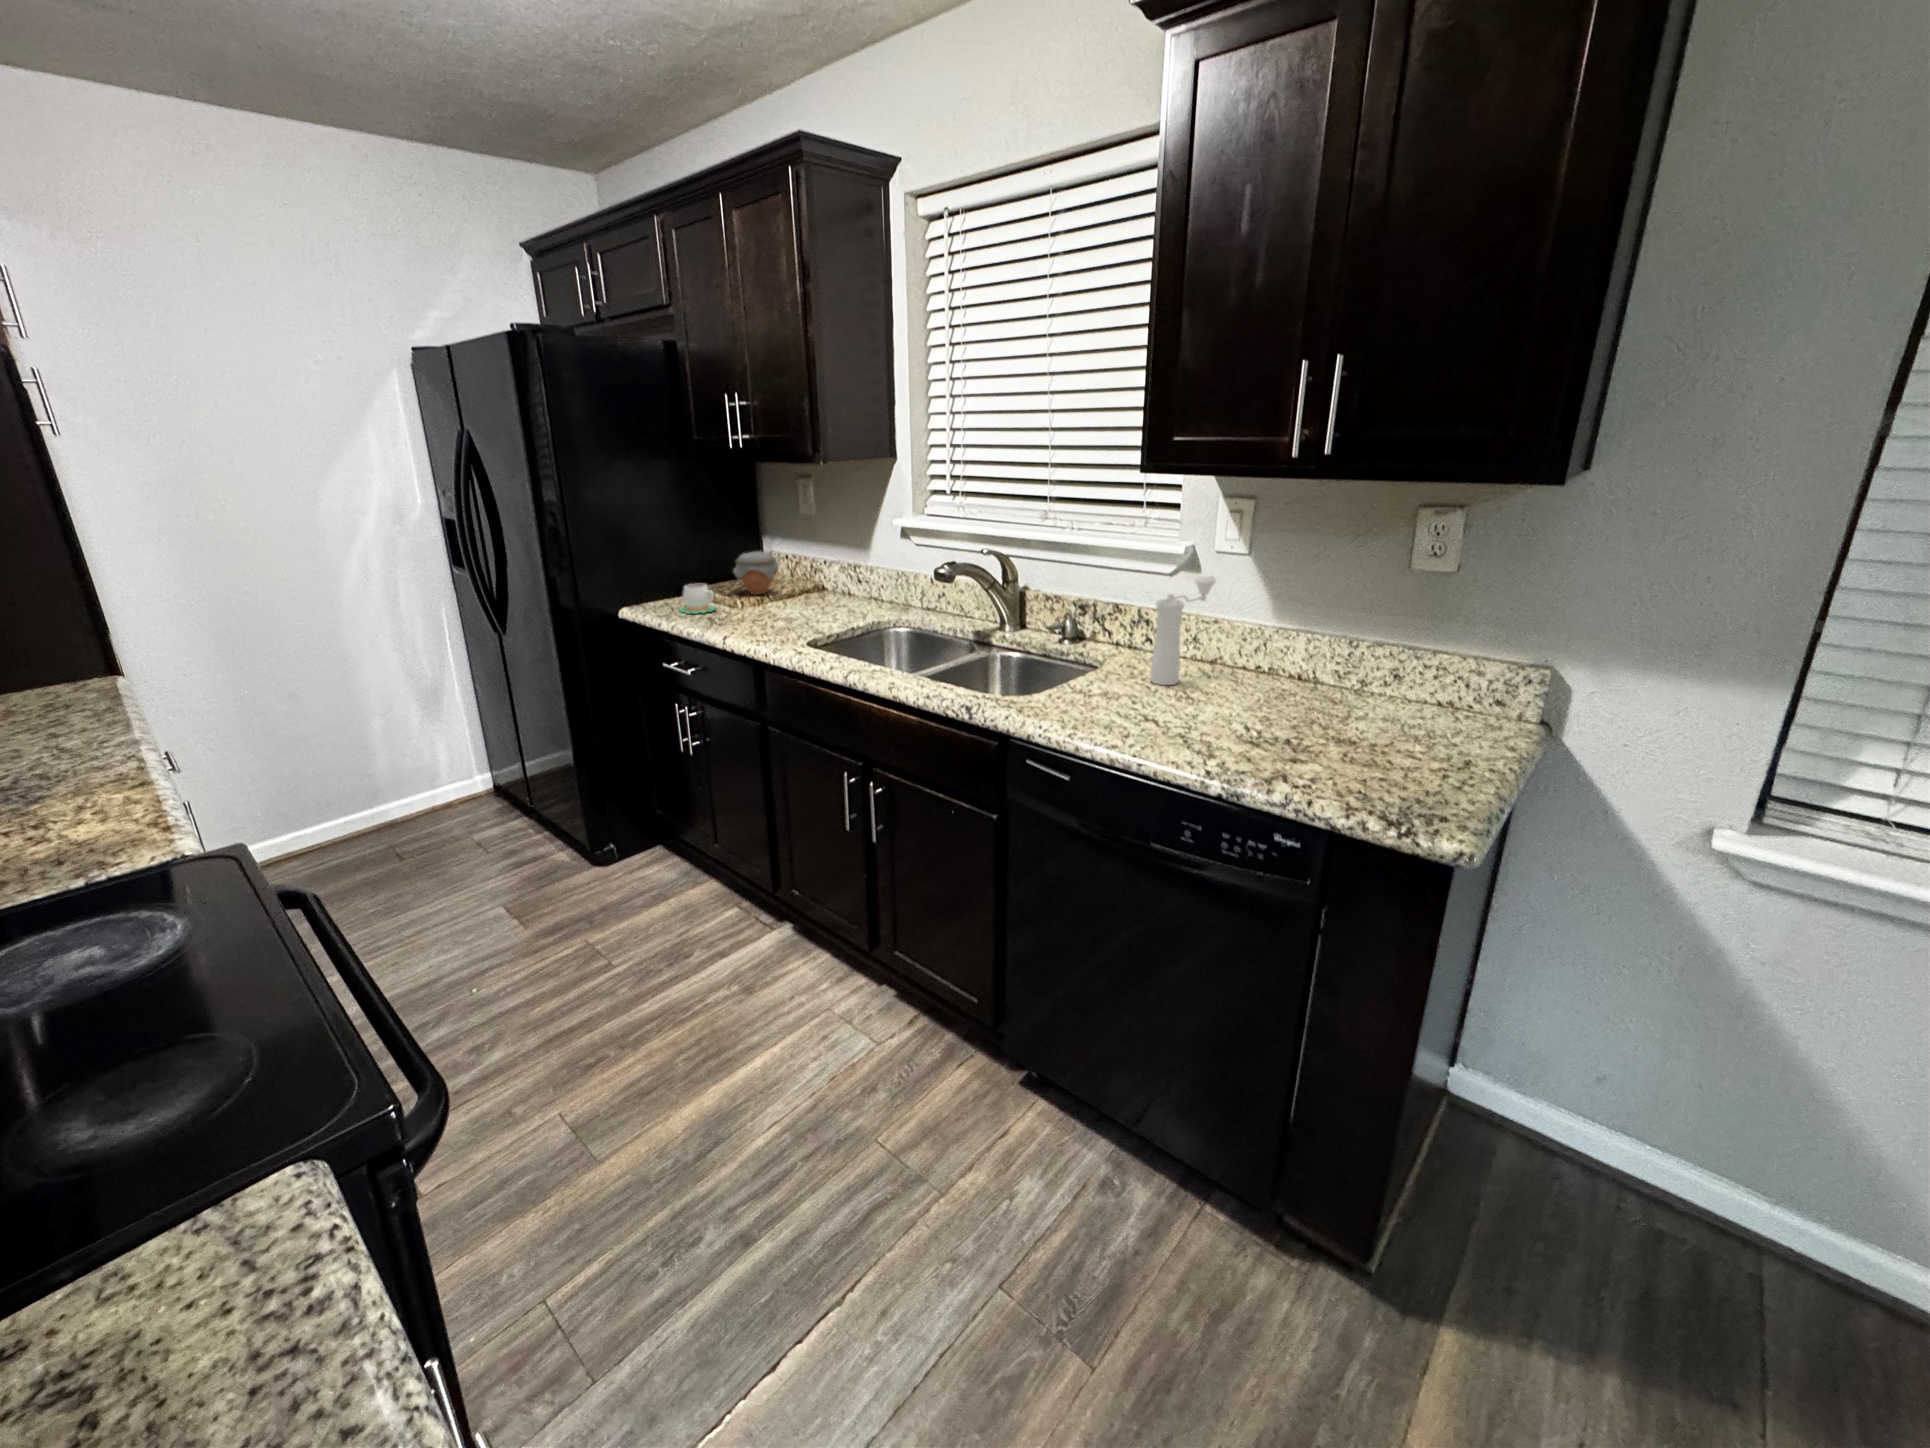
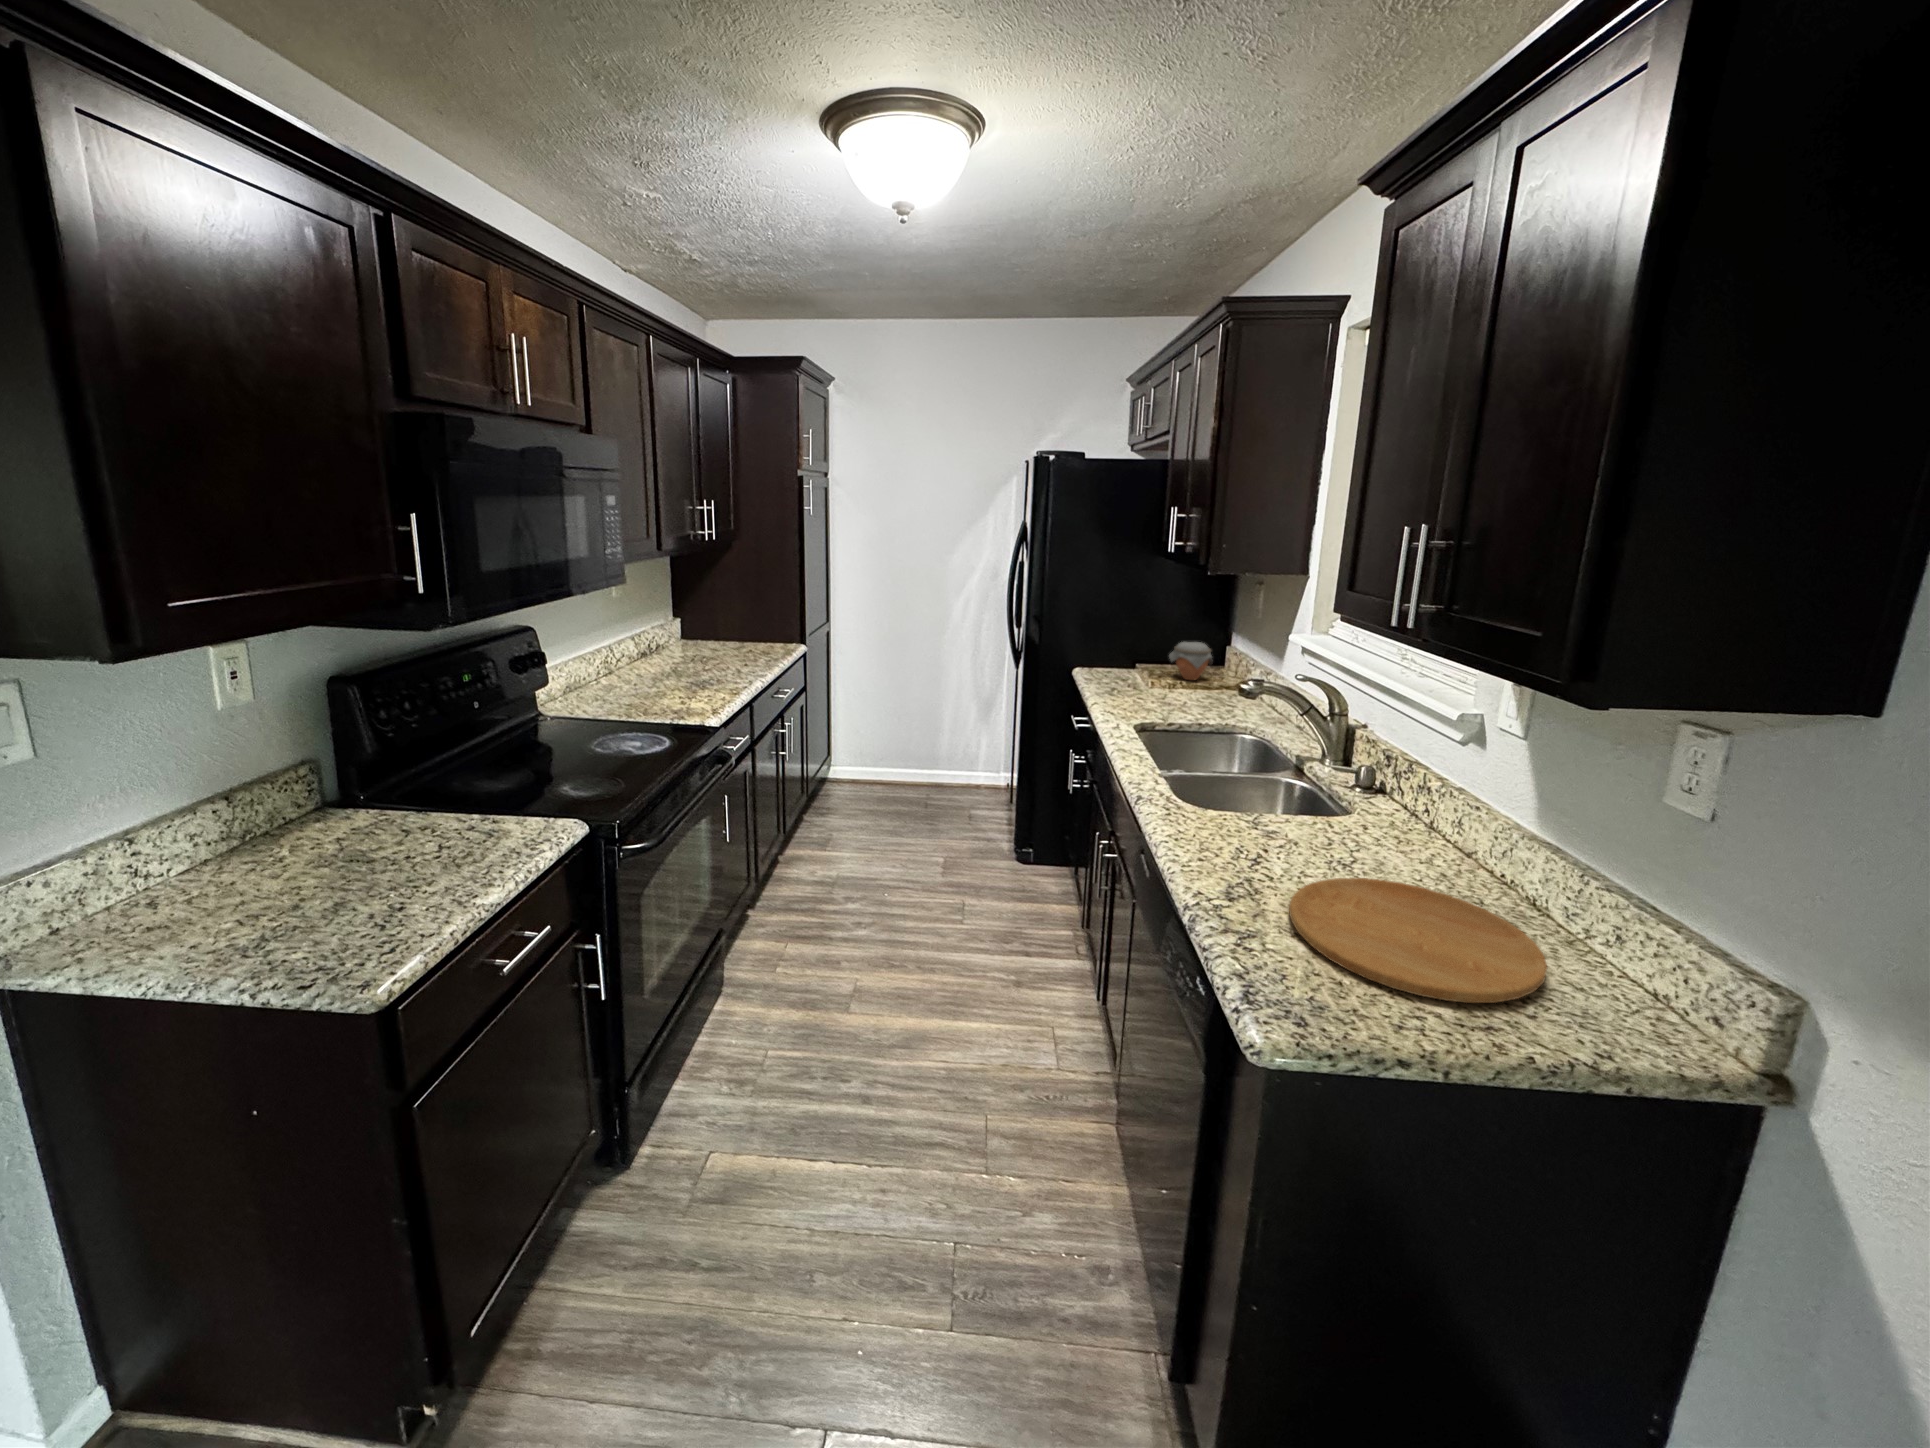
pepper mill: present [1150,574,1216,685] -> none [1345,746,1458,853]
mug: present [680,584,716,614] -> none [1099,658,1130,683]
cutting board: none [1227,689,1444,767] -> present [1289,878,1548,1003]

